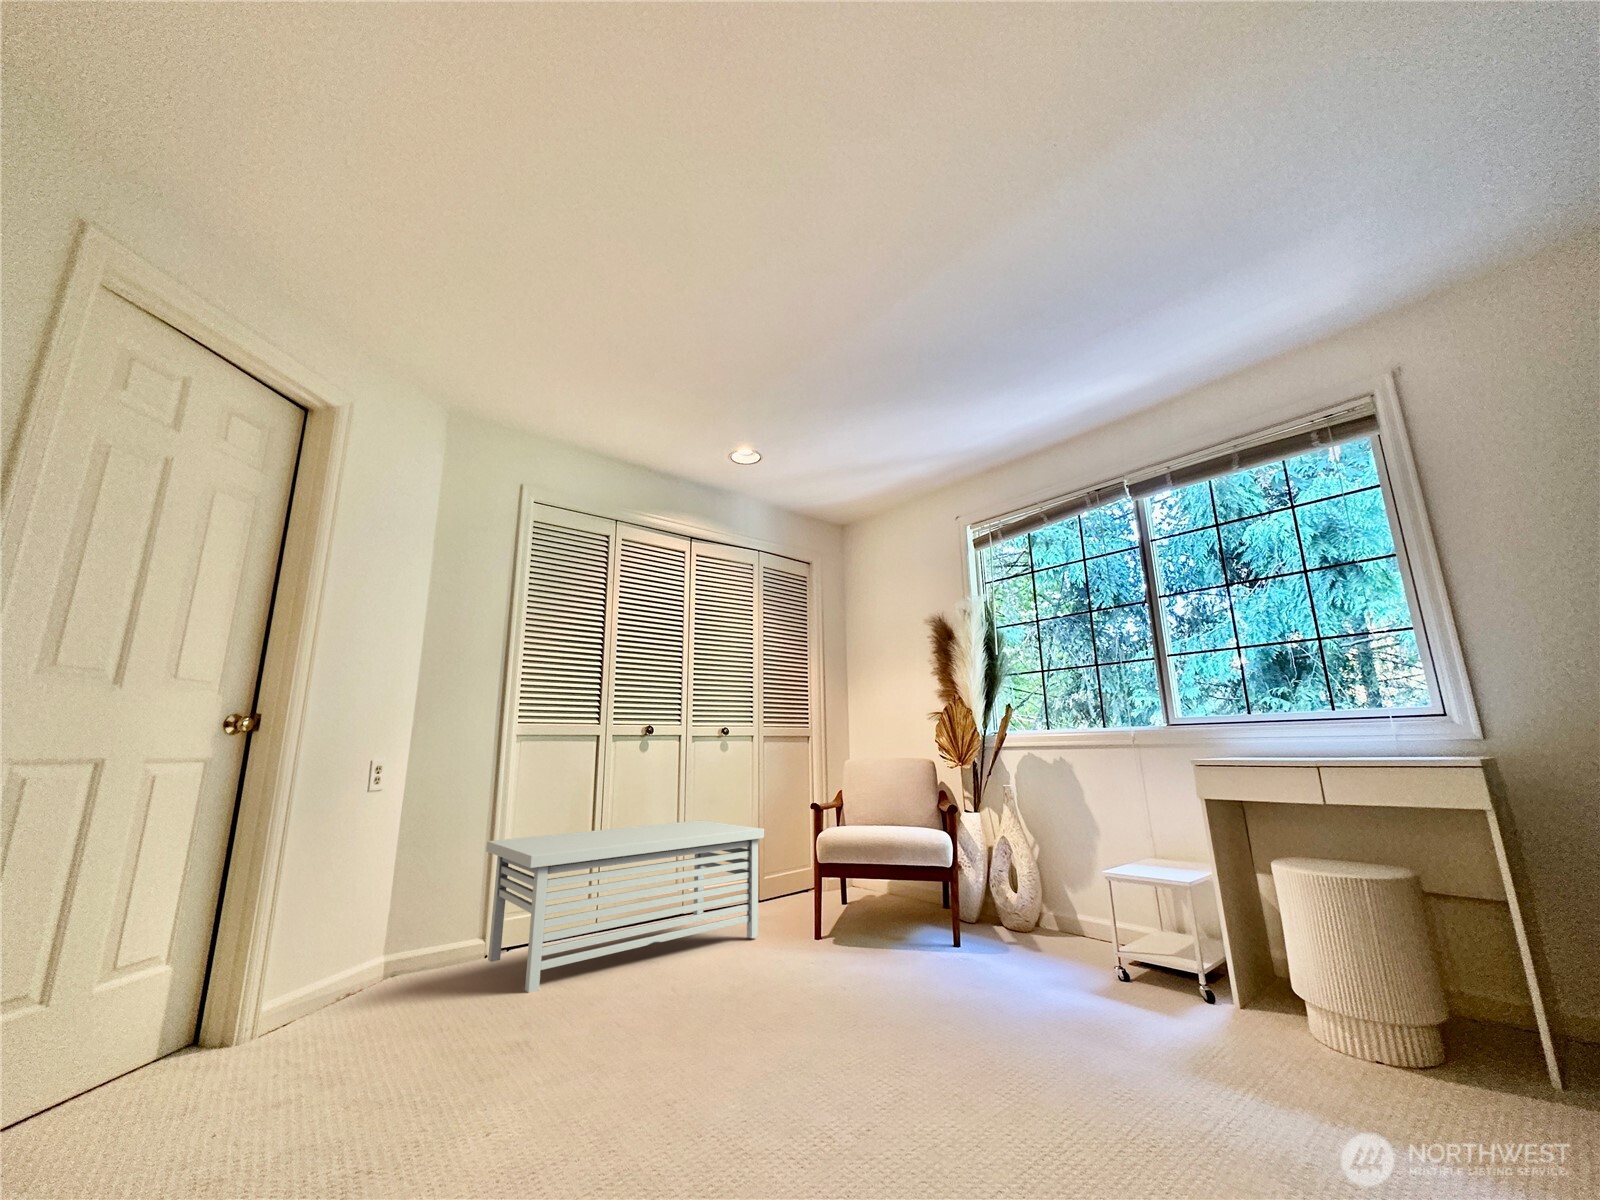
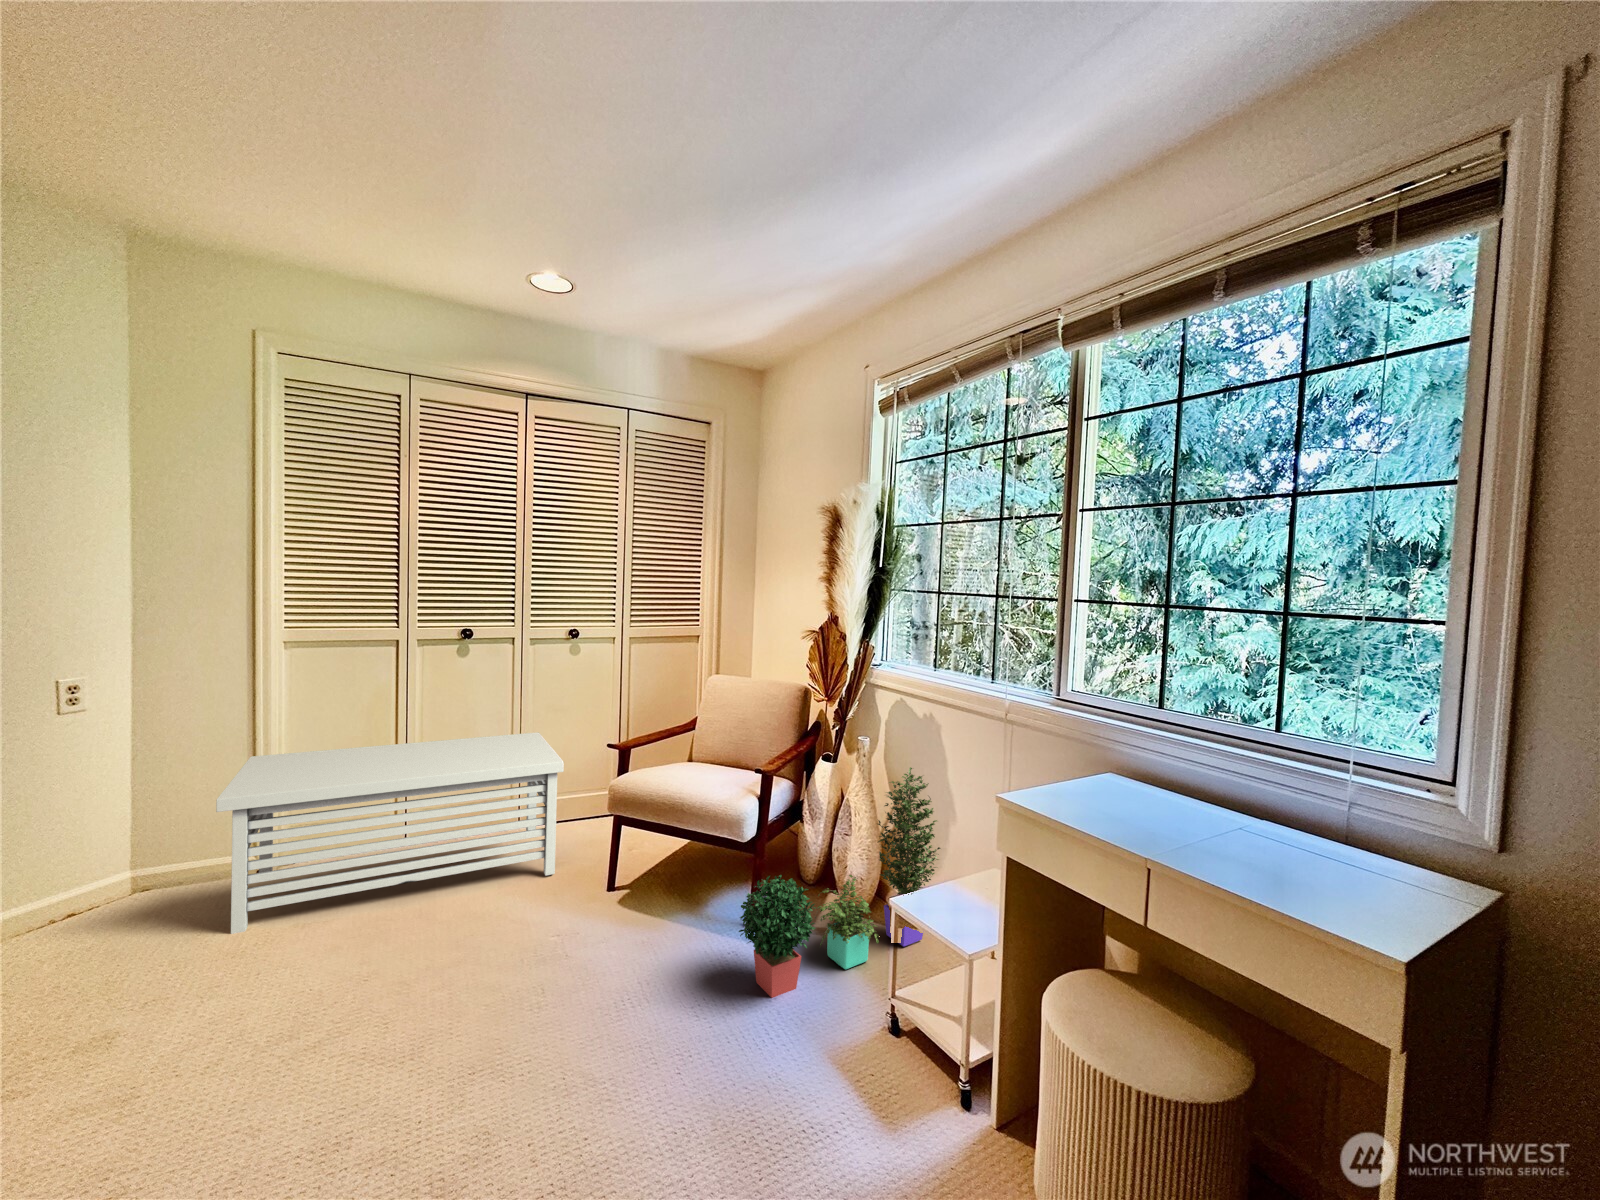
potted plant: none [983,800,1104,981] -> present [739,767,941,998]

